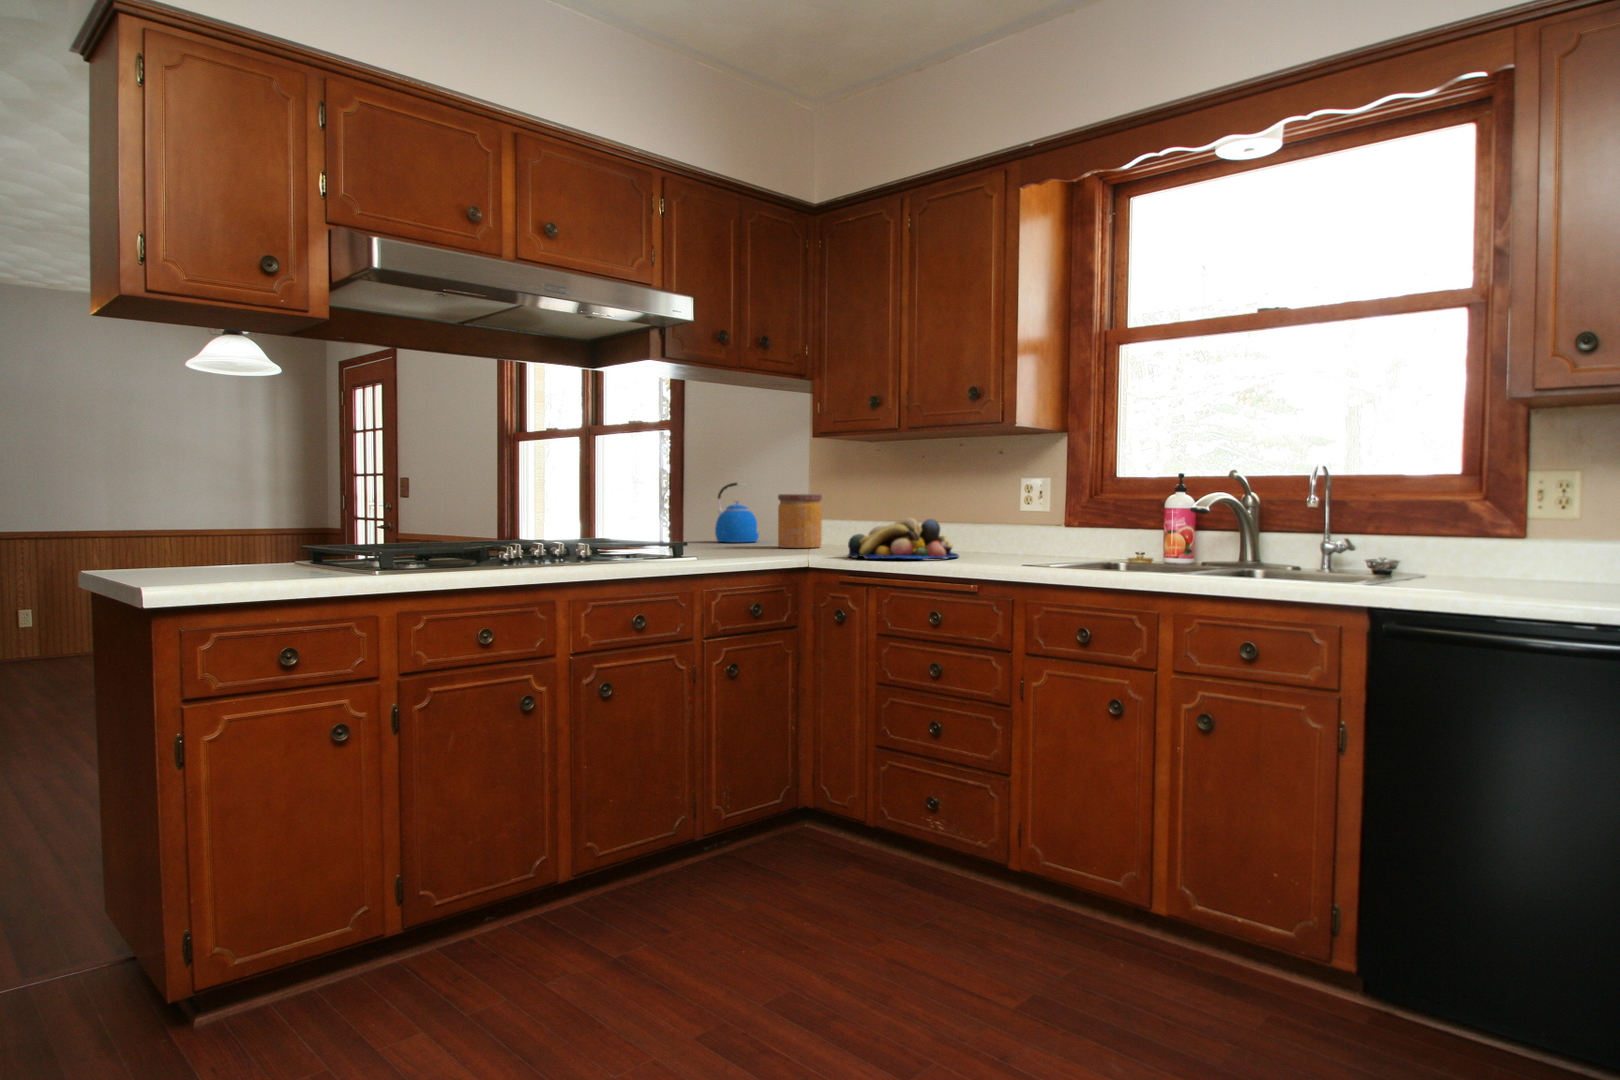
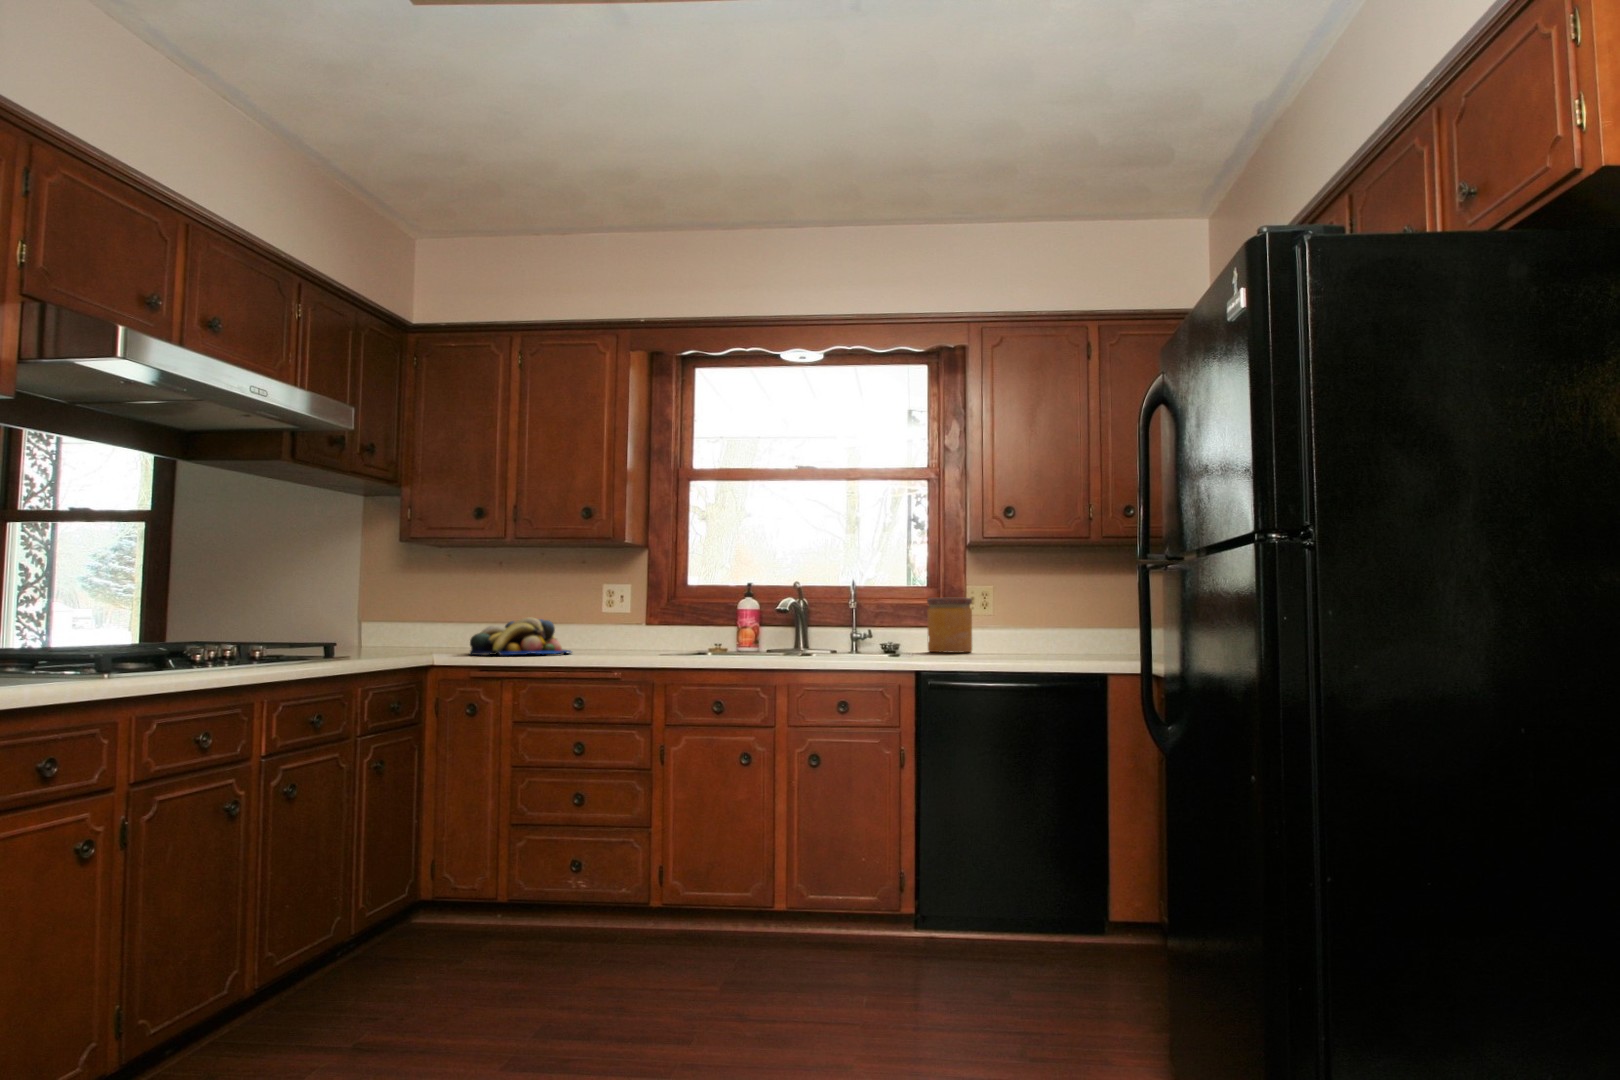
kettle: present [715,483,759,542] -> none [236,583,303,649]
jar: present [778,494,822,548] -> present [927,598,972,653]

